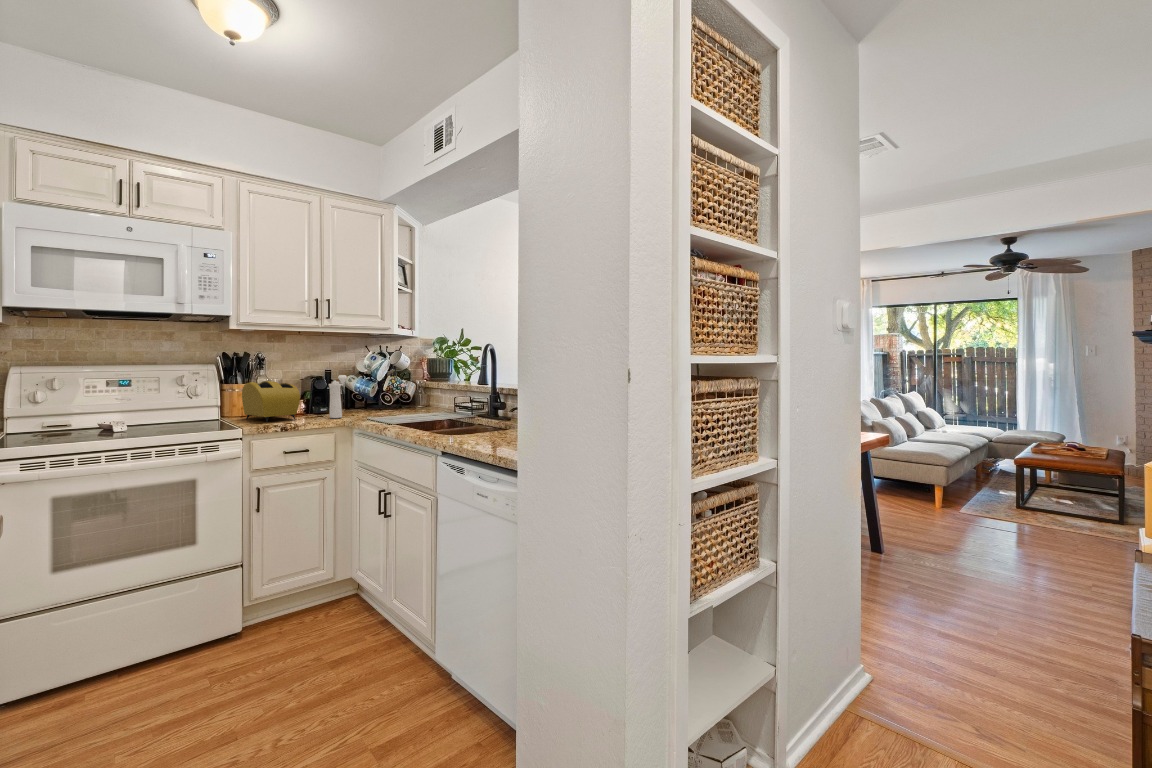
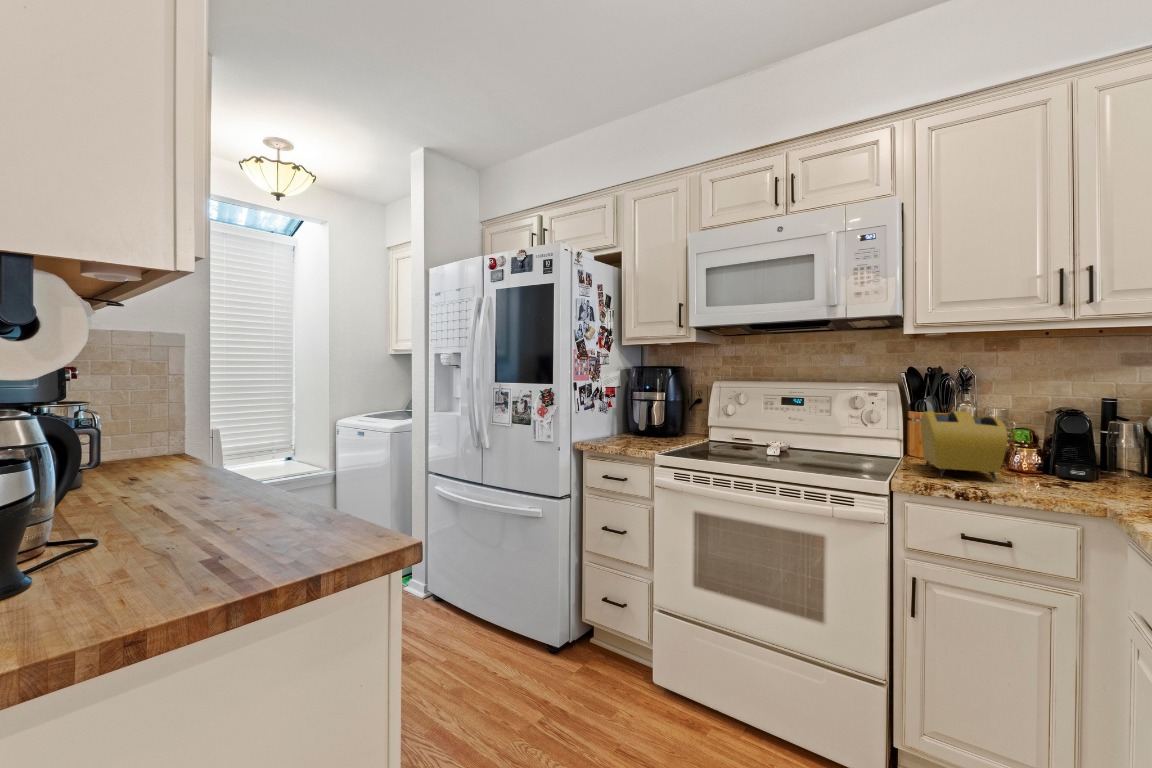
pepper mill: present [329,375,347,418] -> none [1069,409,1127,496]

